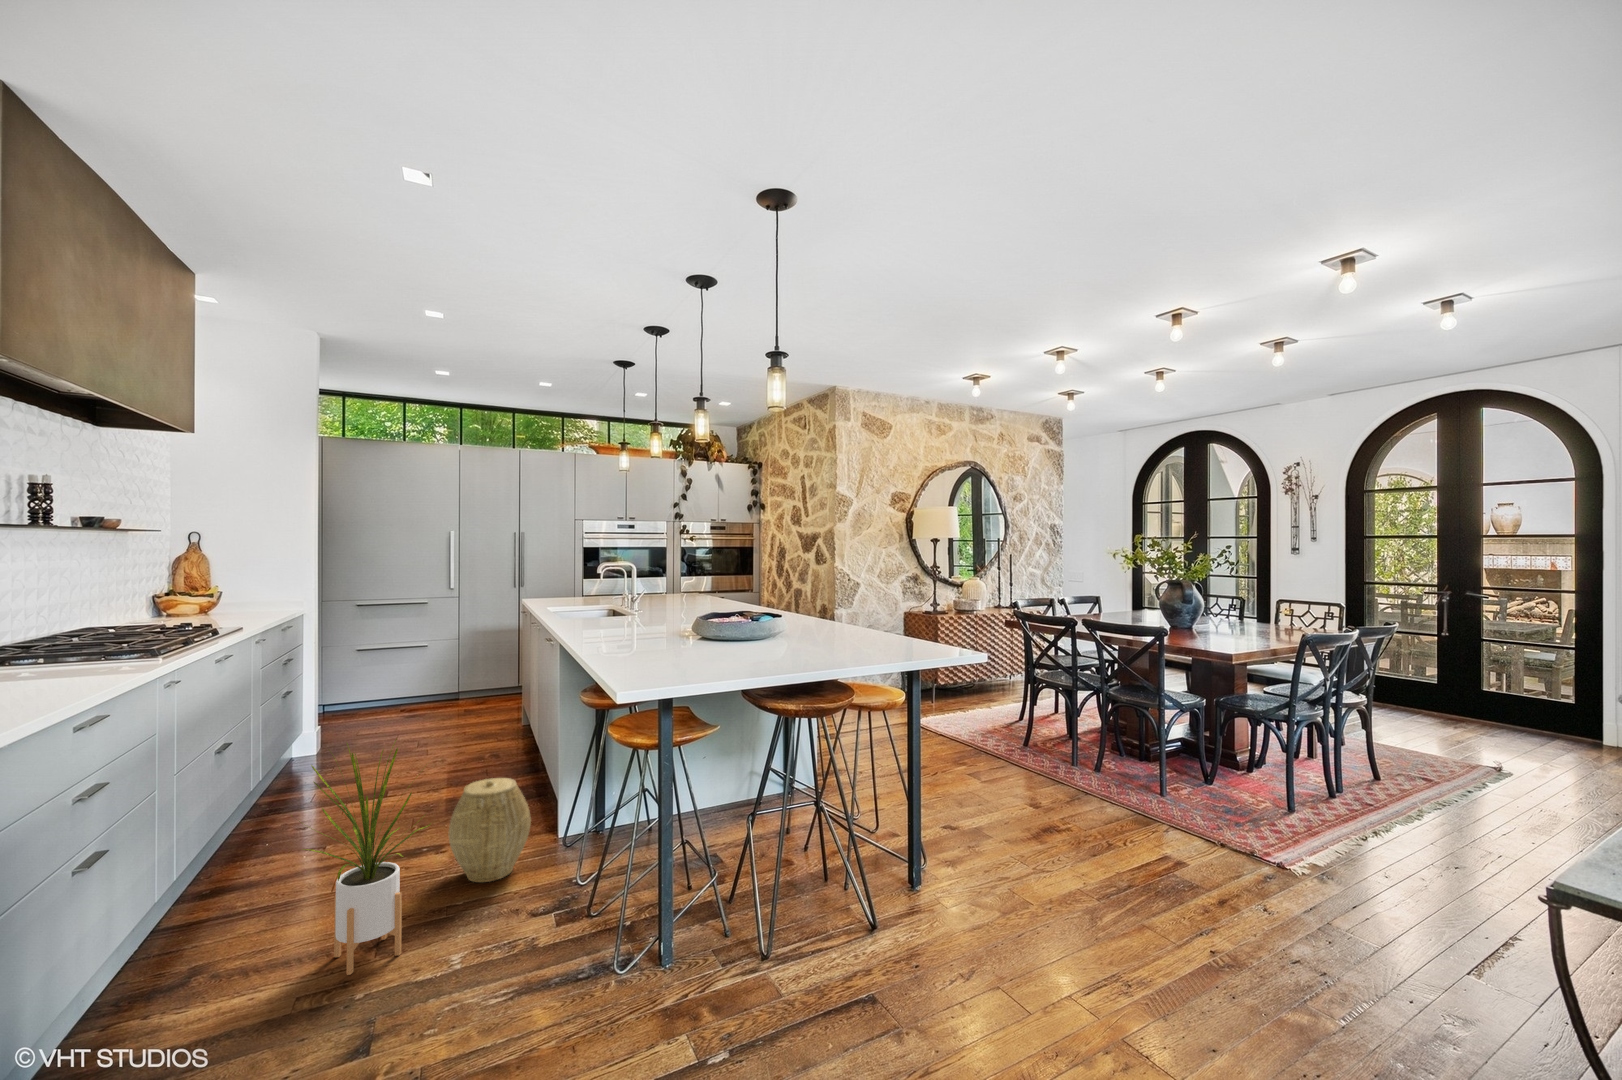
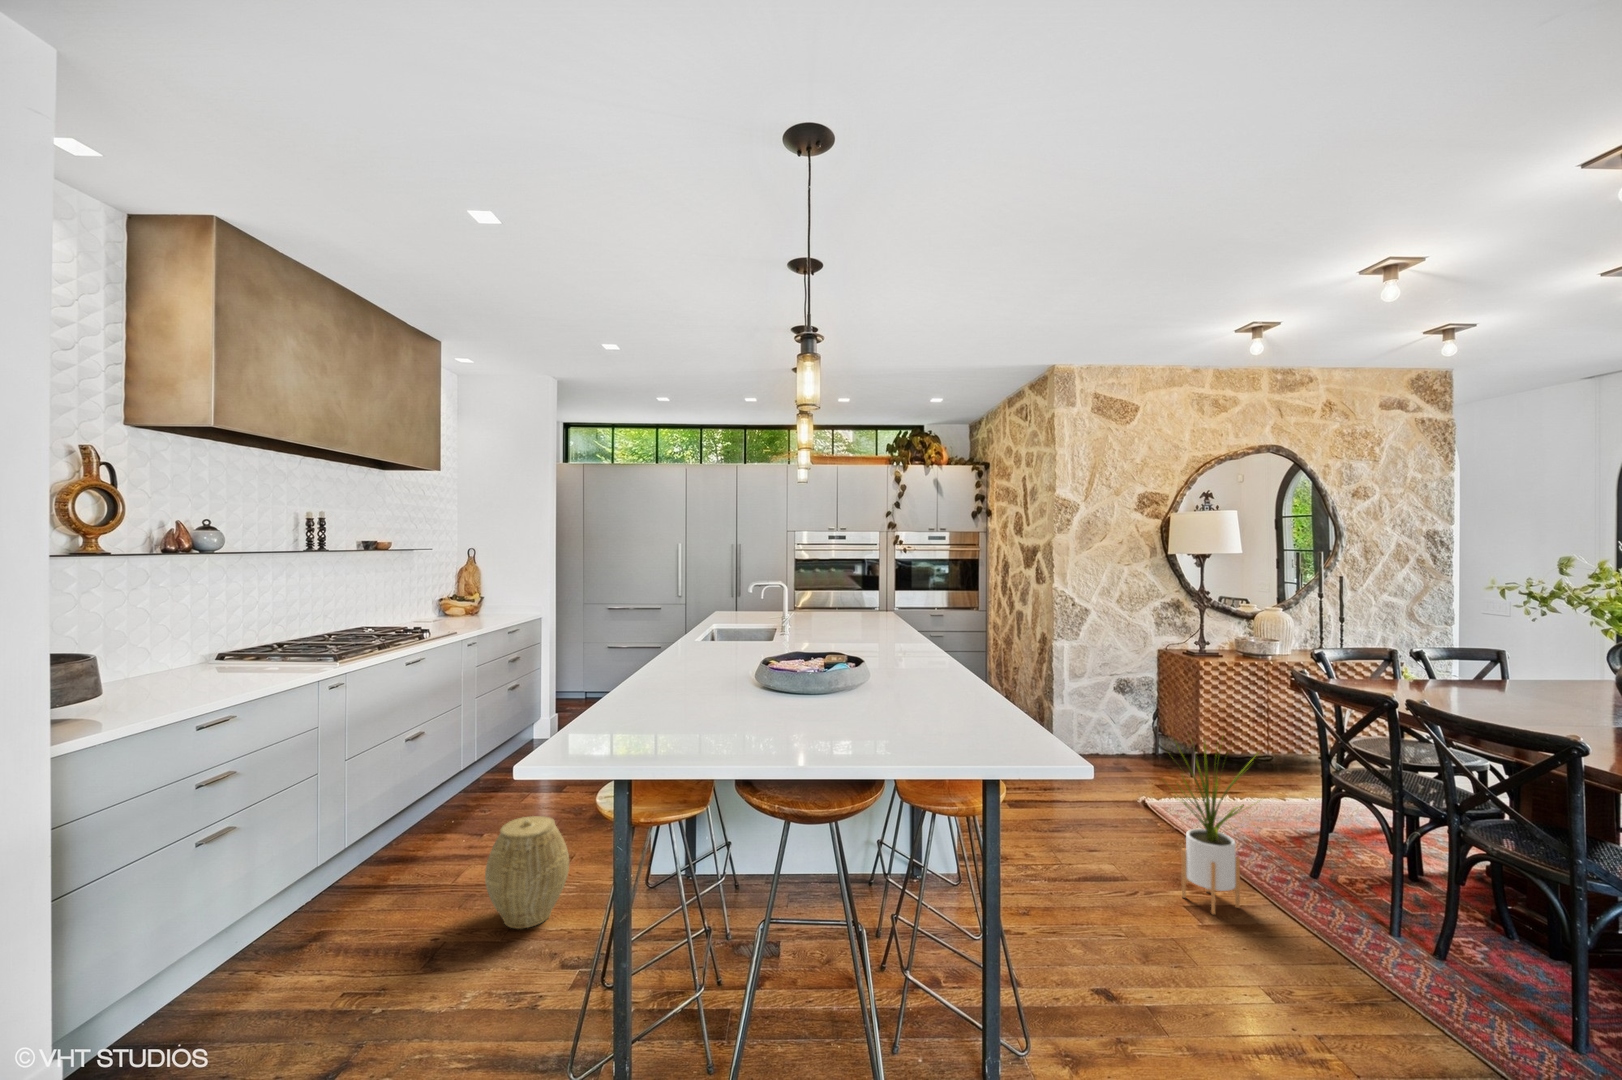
house plant: present [304,740,431,975] -> present [1170,741,1258,914]

